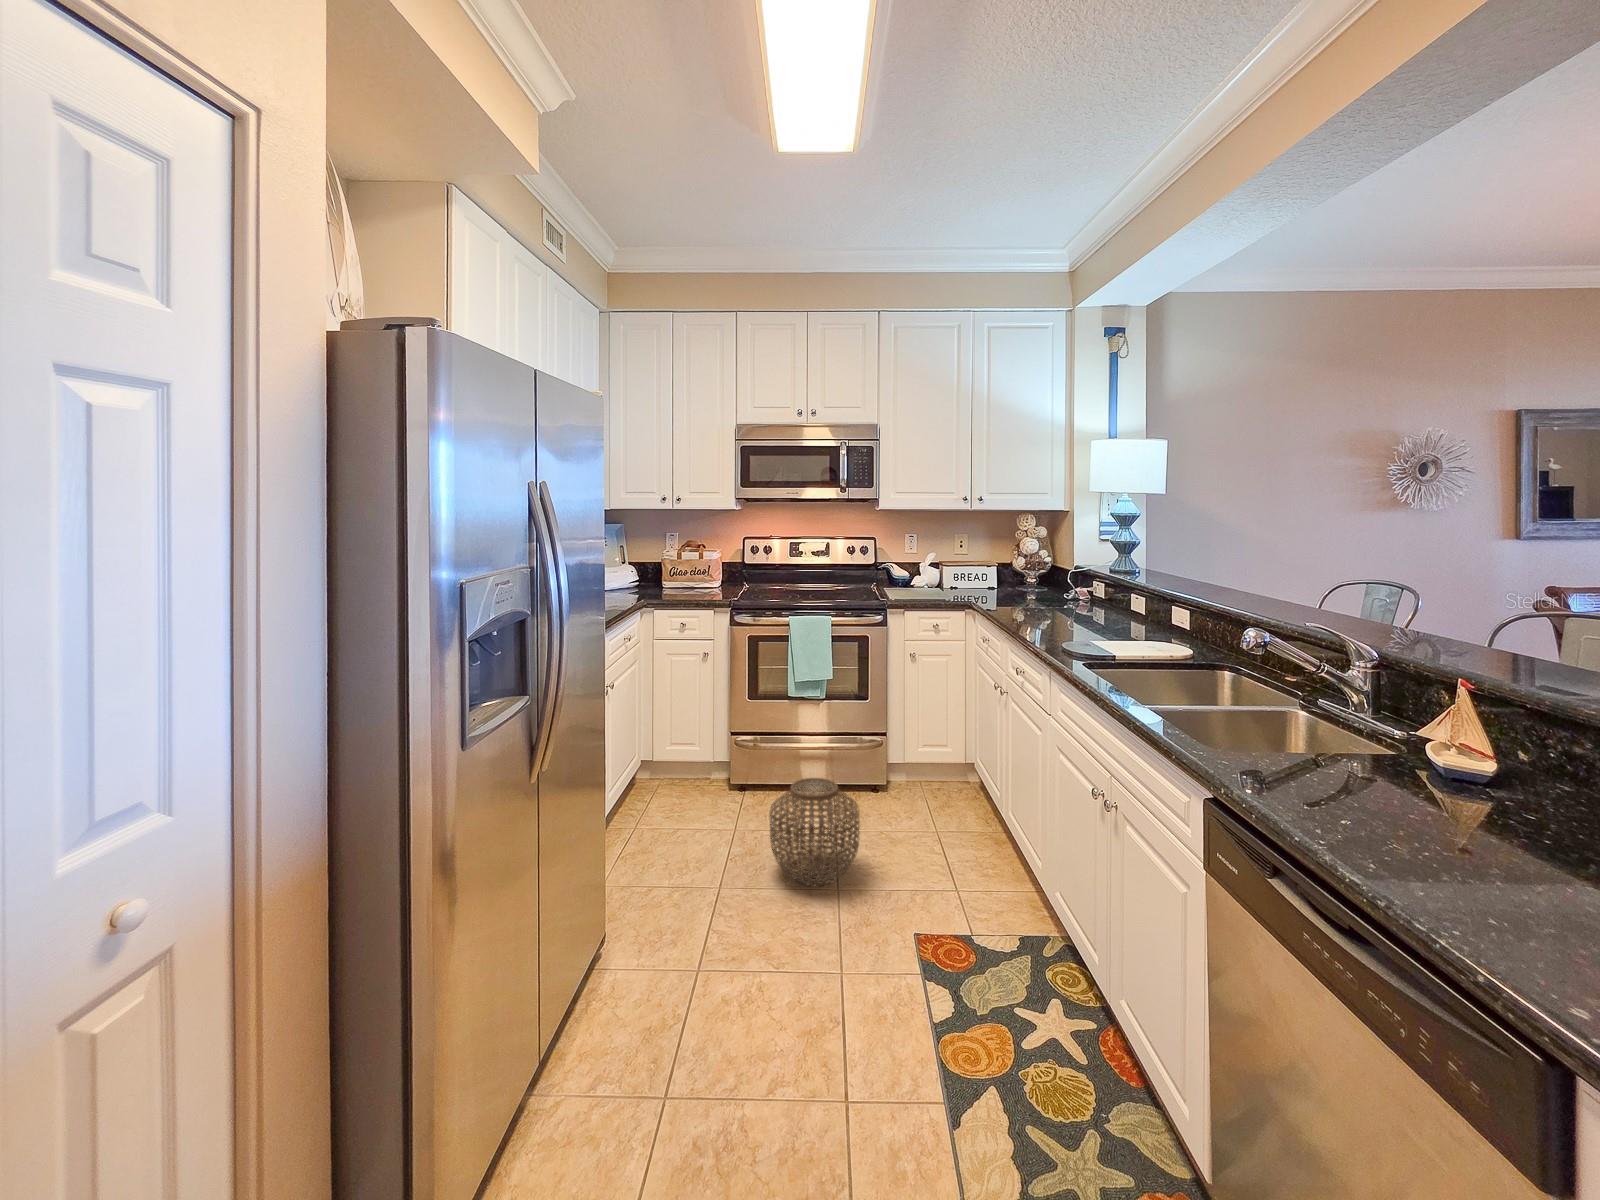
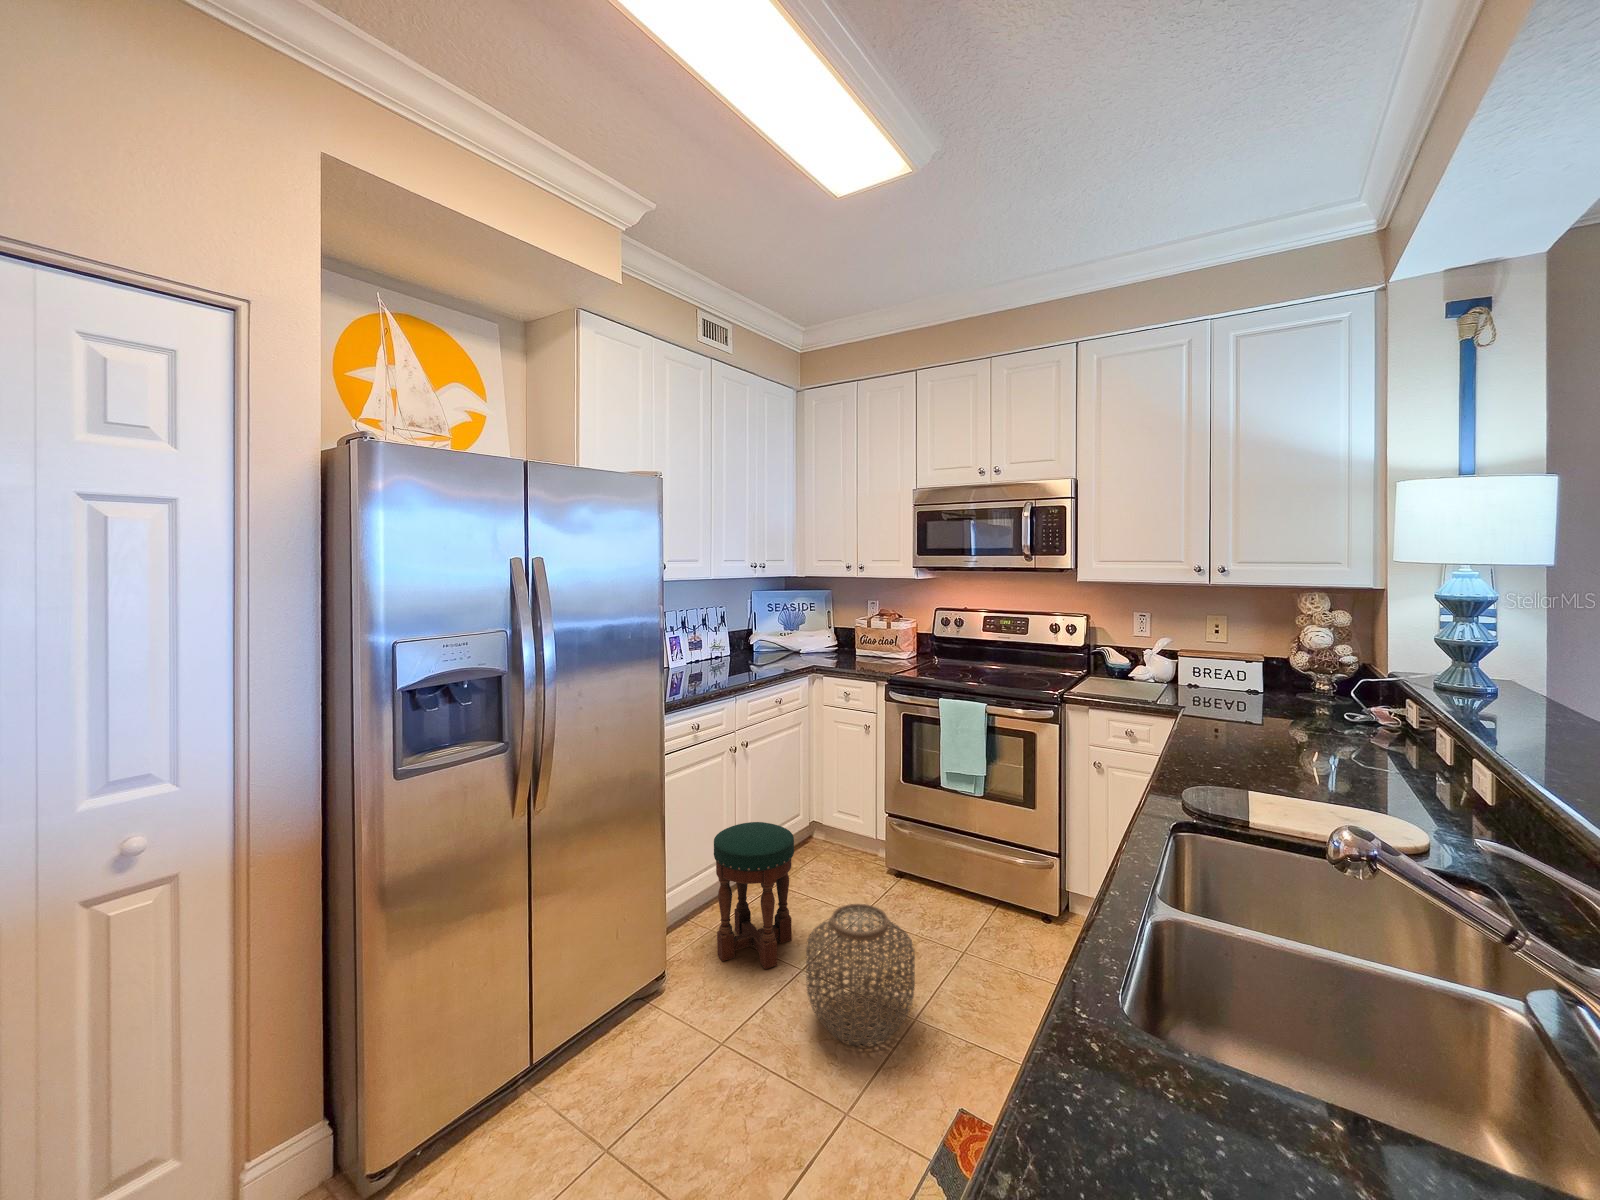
stool: none [642,740,718,870] -> present [714,822,794,969]

